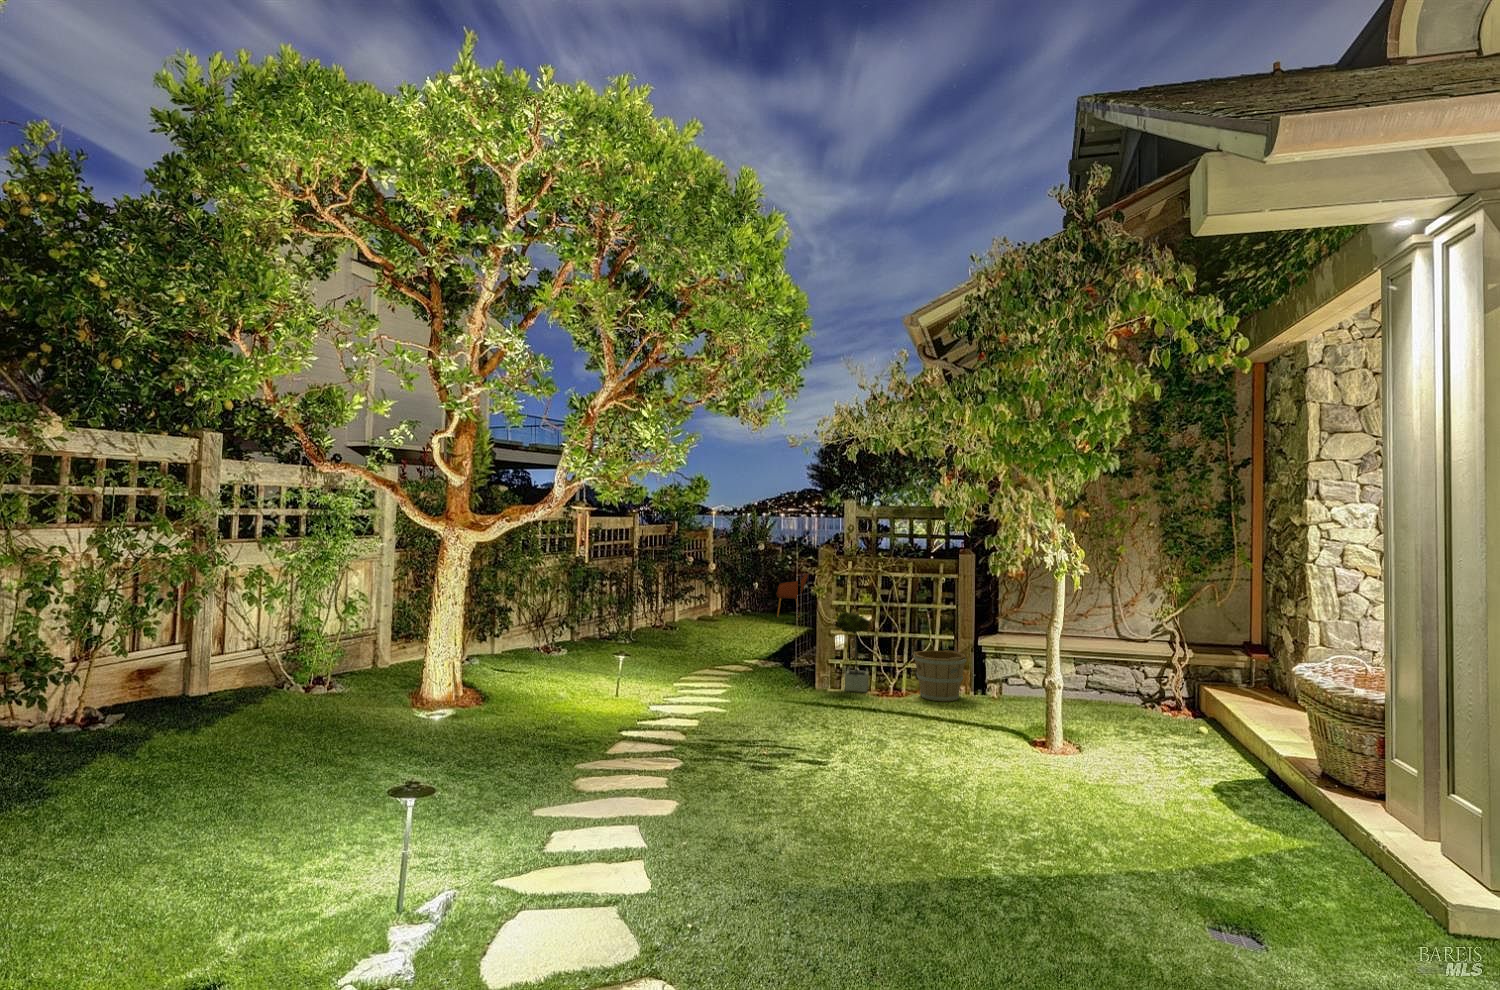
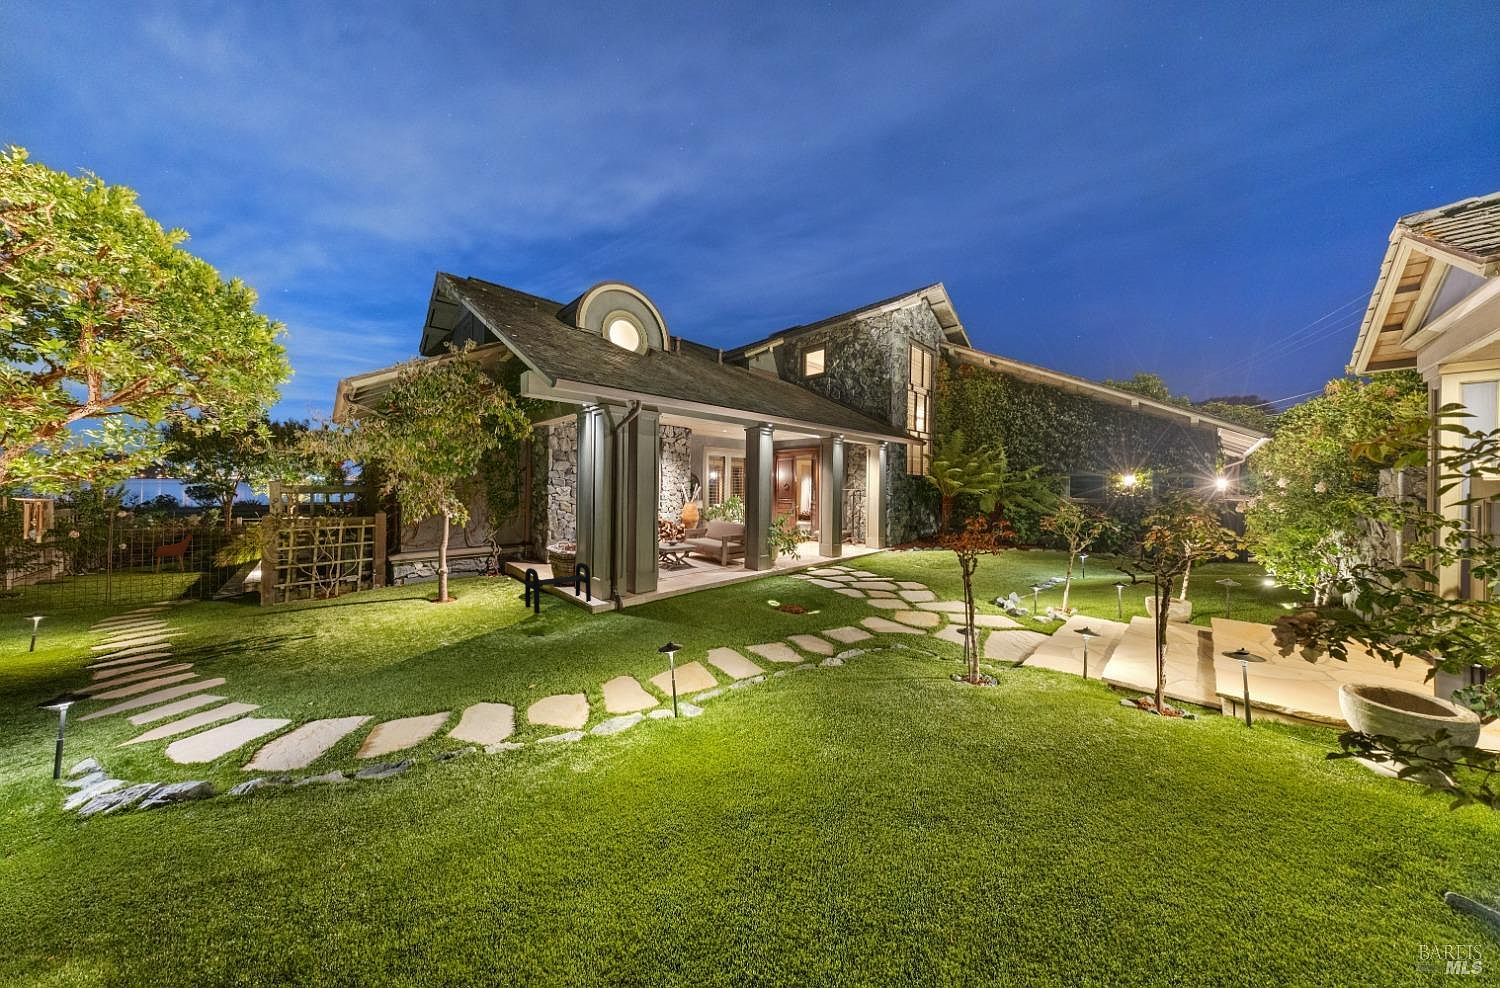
potted tree: present [837,612,870,692] -> none [284,552,312,603]
wooden bucket: present [913,650,967,702] -> none [347,566,385,596]
bench: none [1225,730,1459,900] -> present [525,563,591,613]

